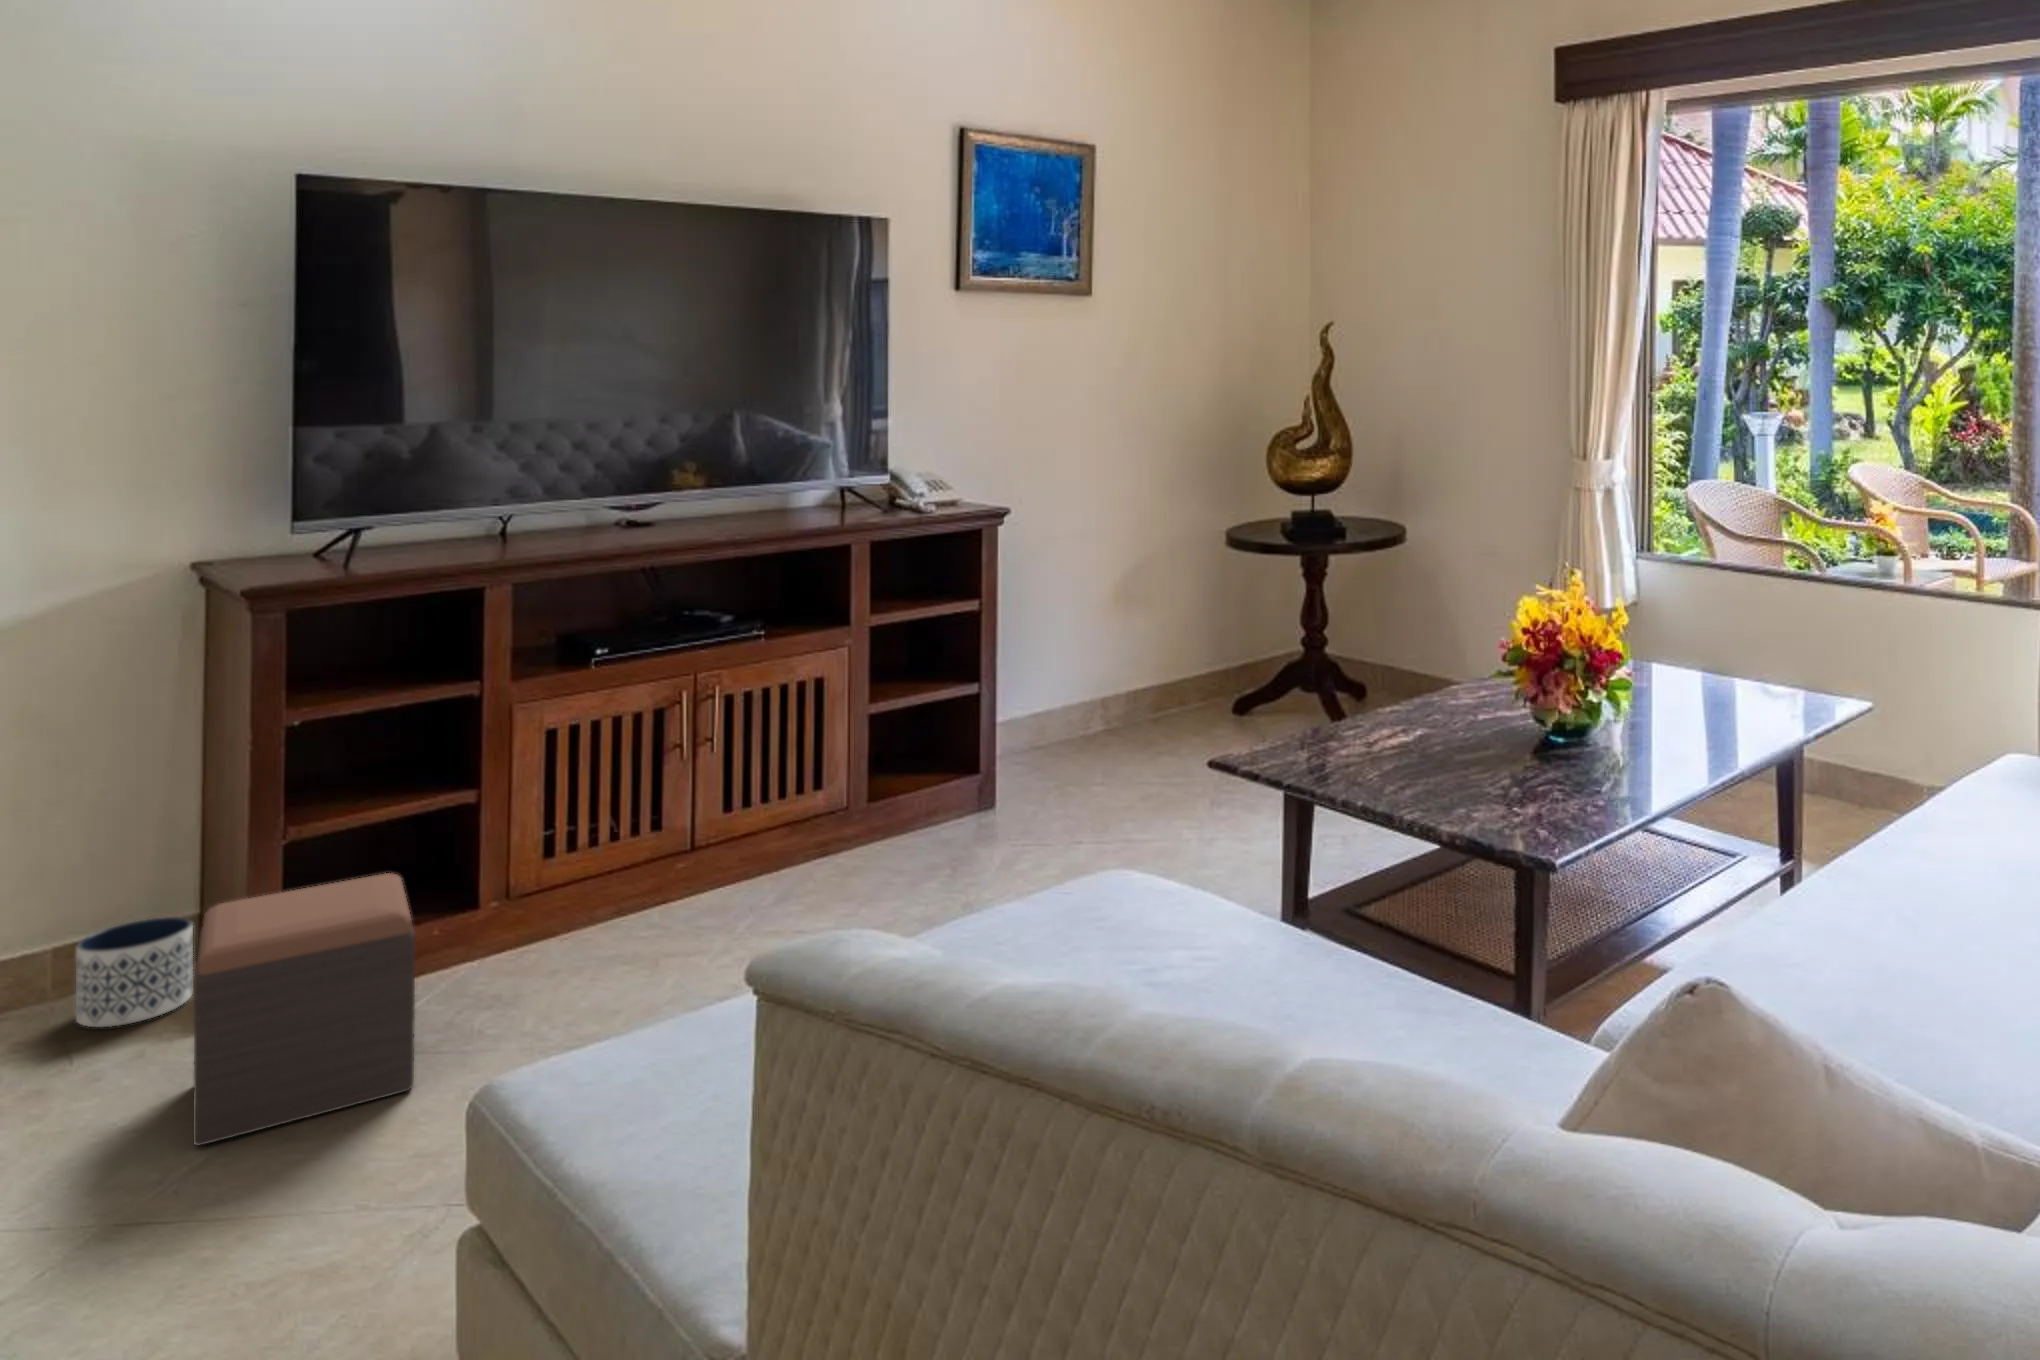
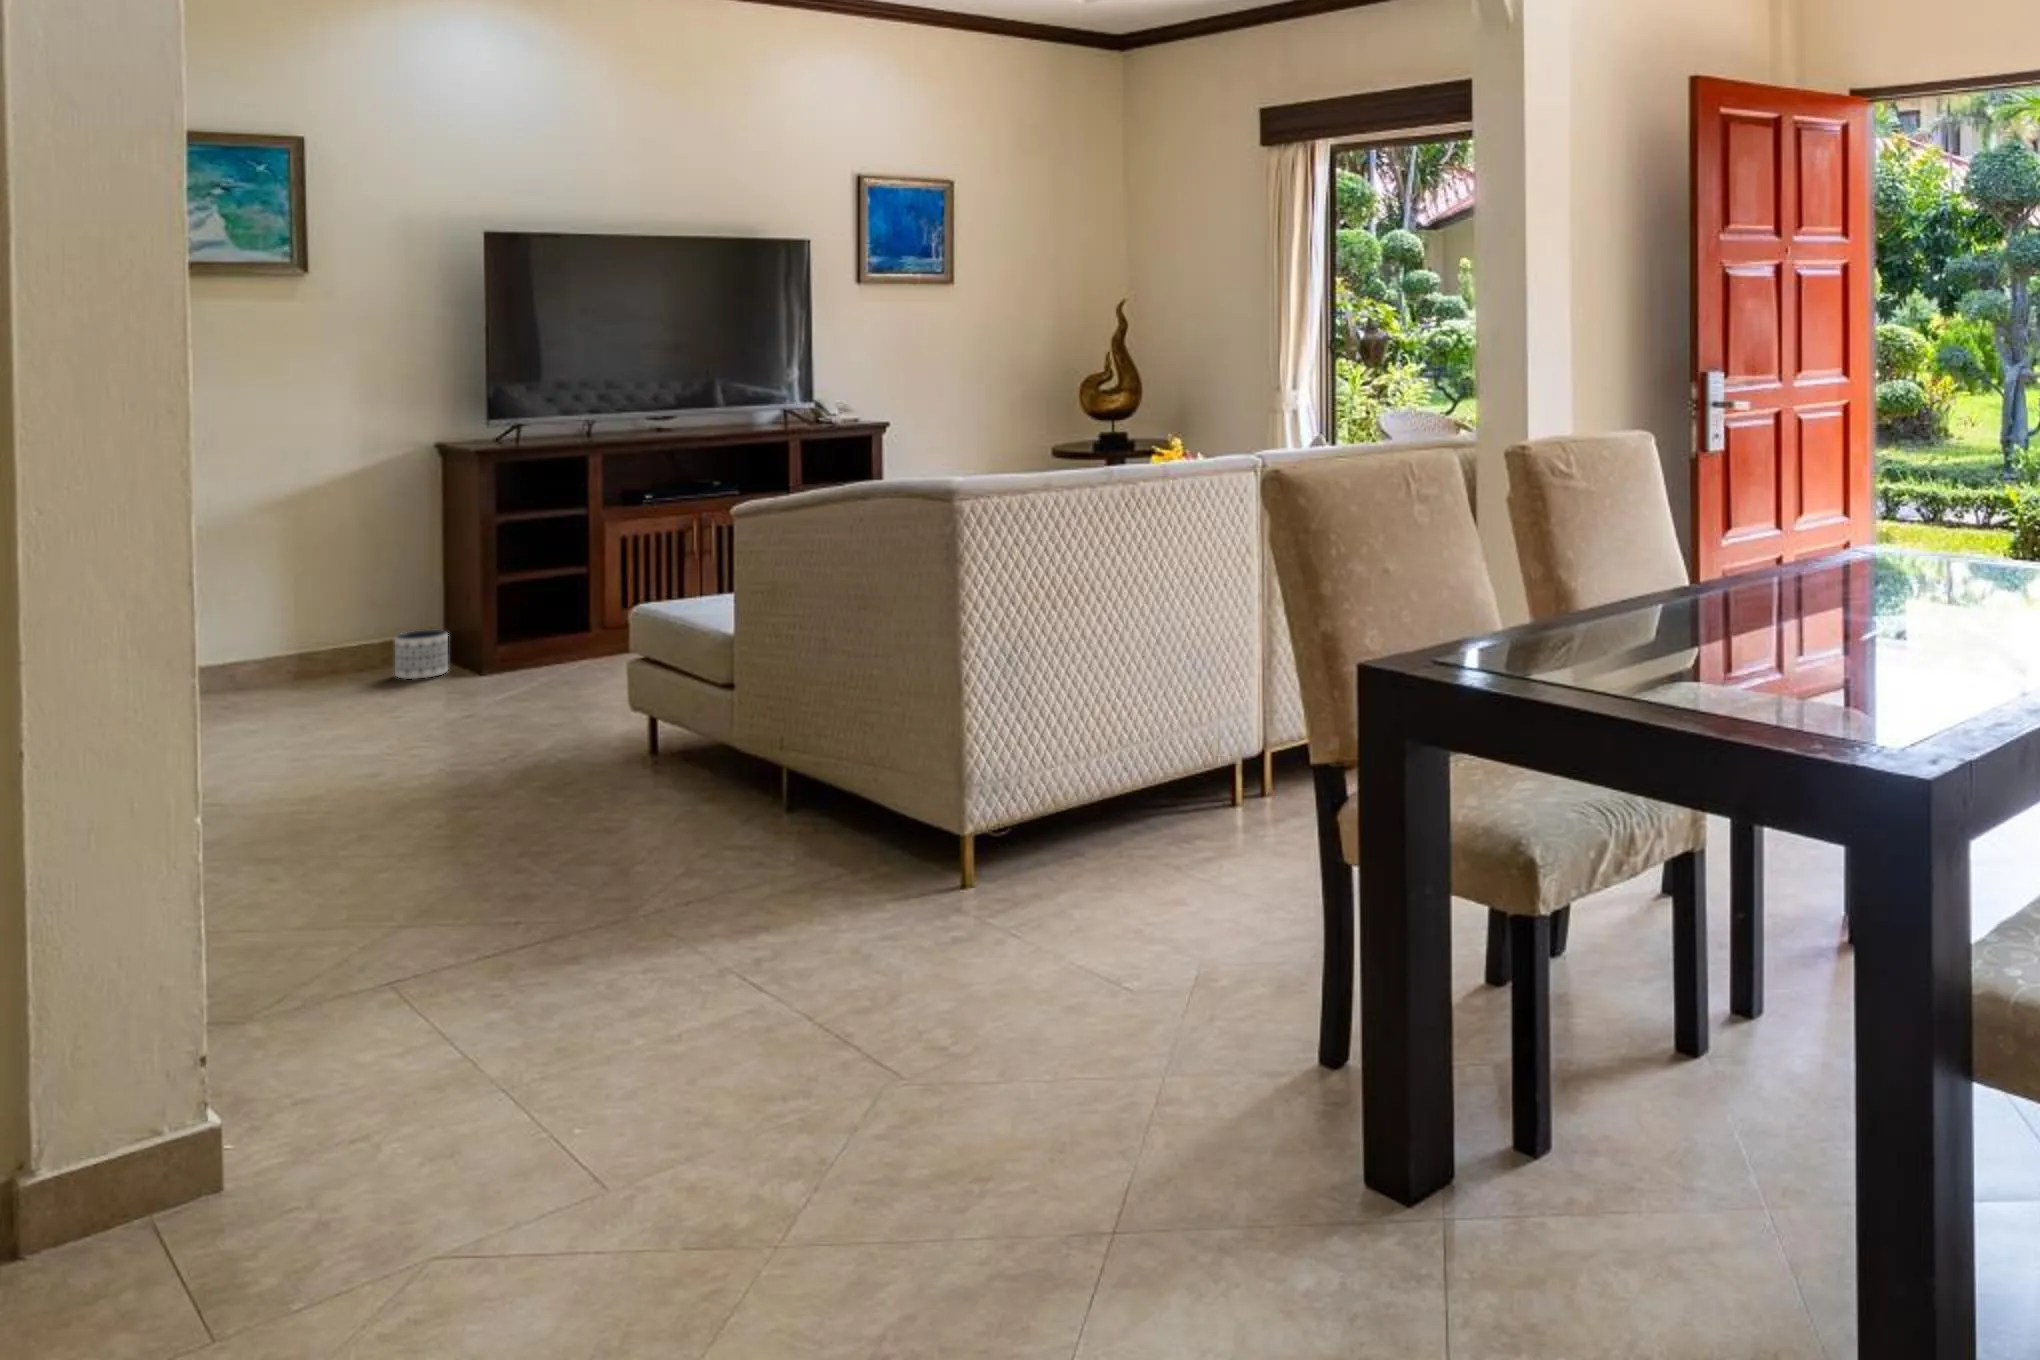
footstool: present [193,873,415,1146] -> none [474,598,582,708]

